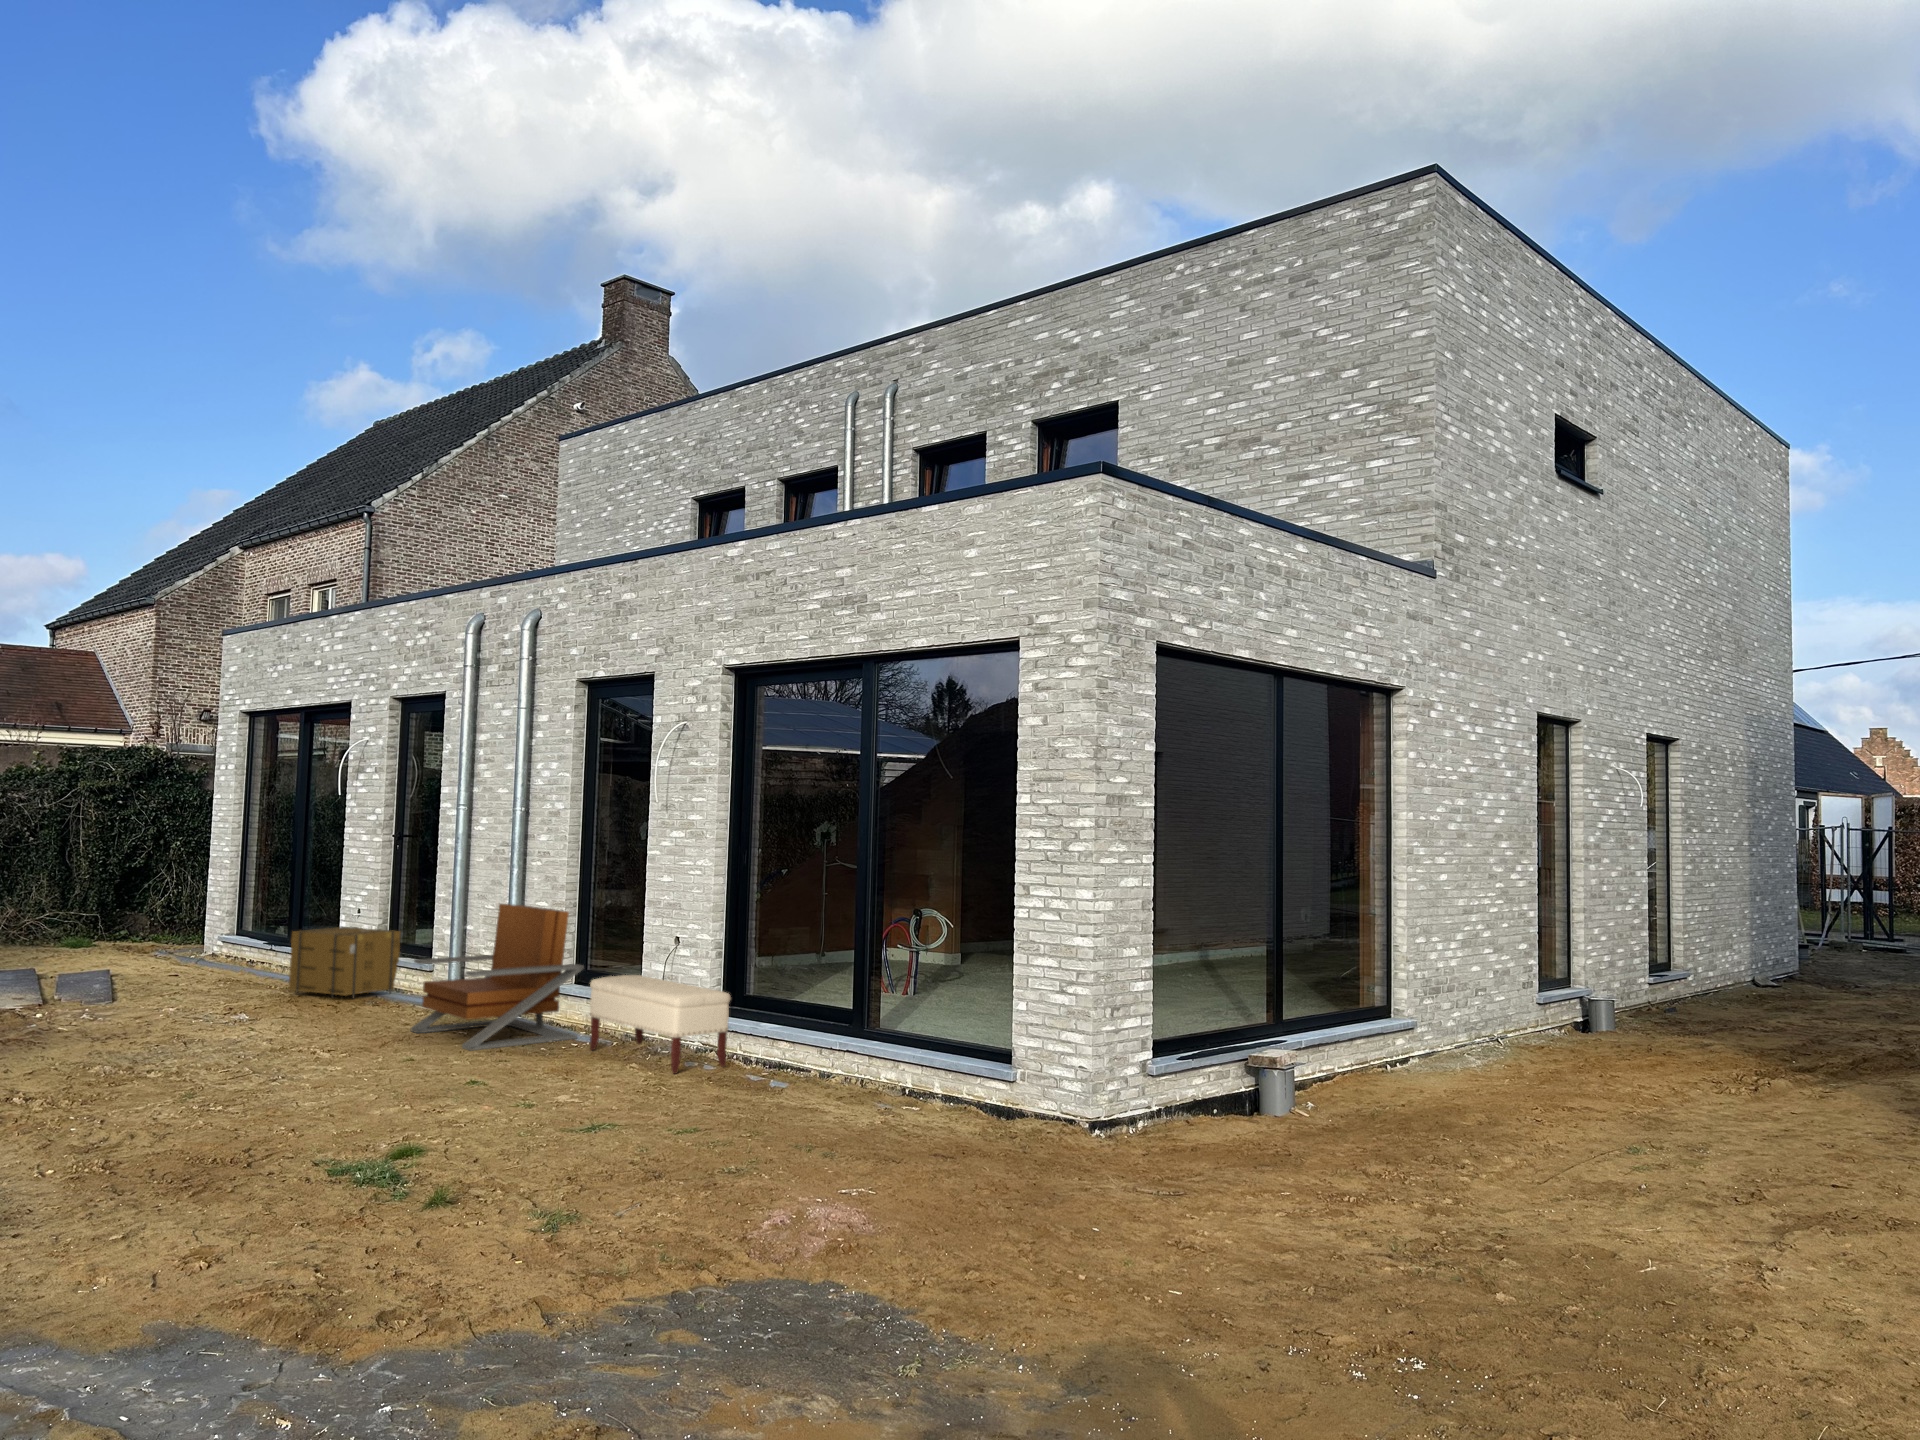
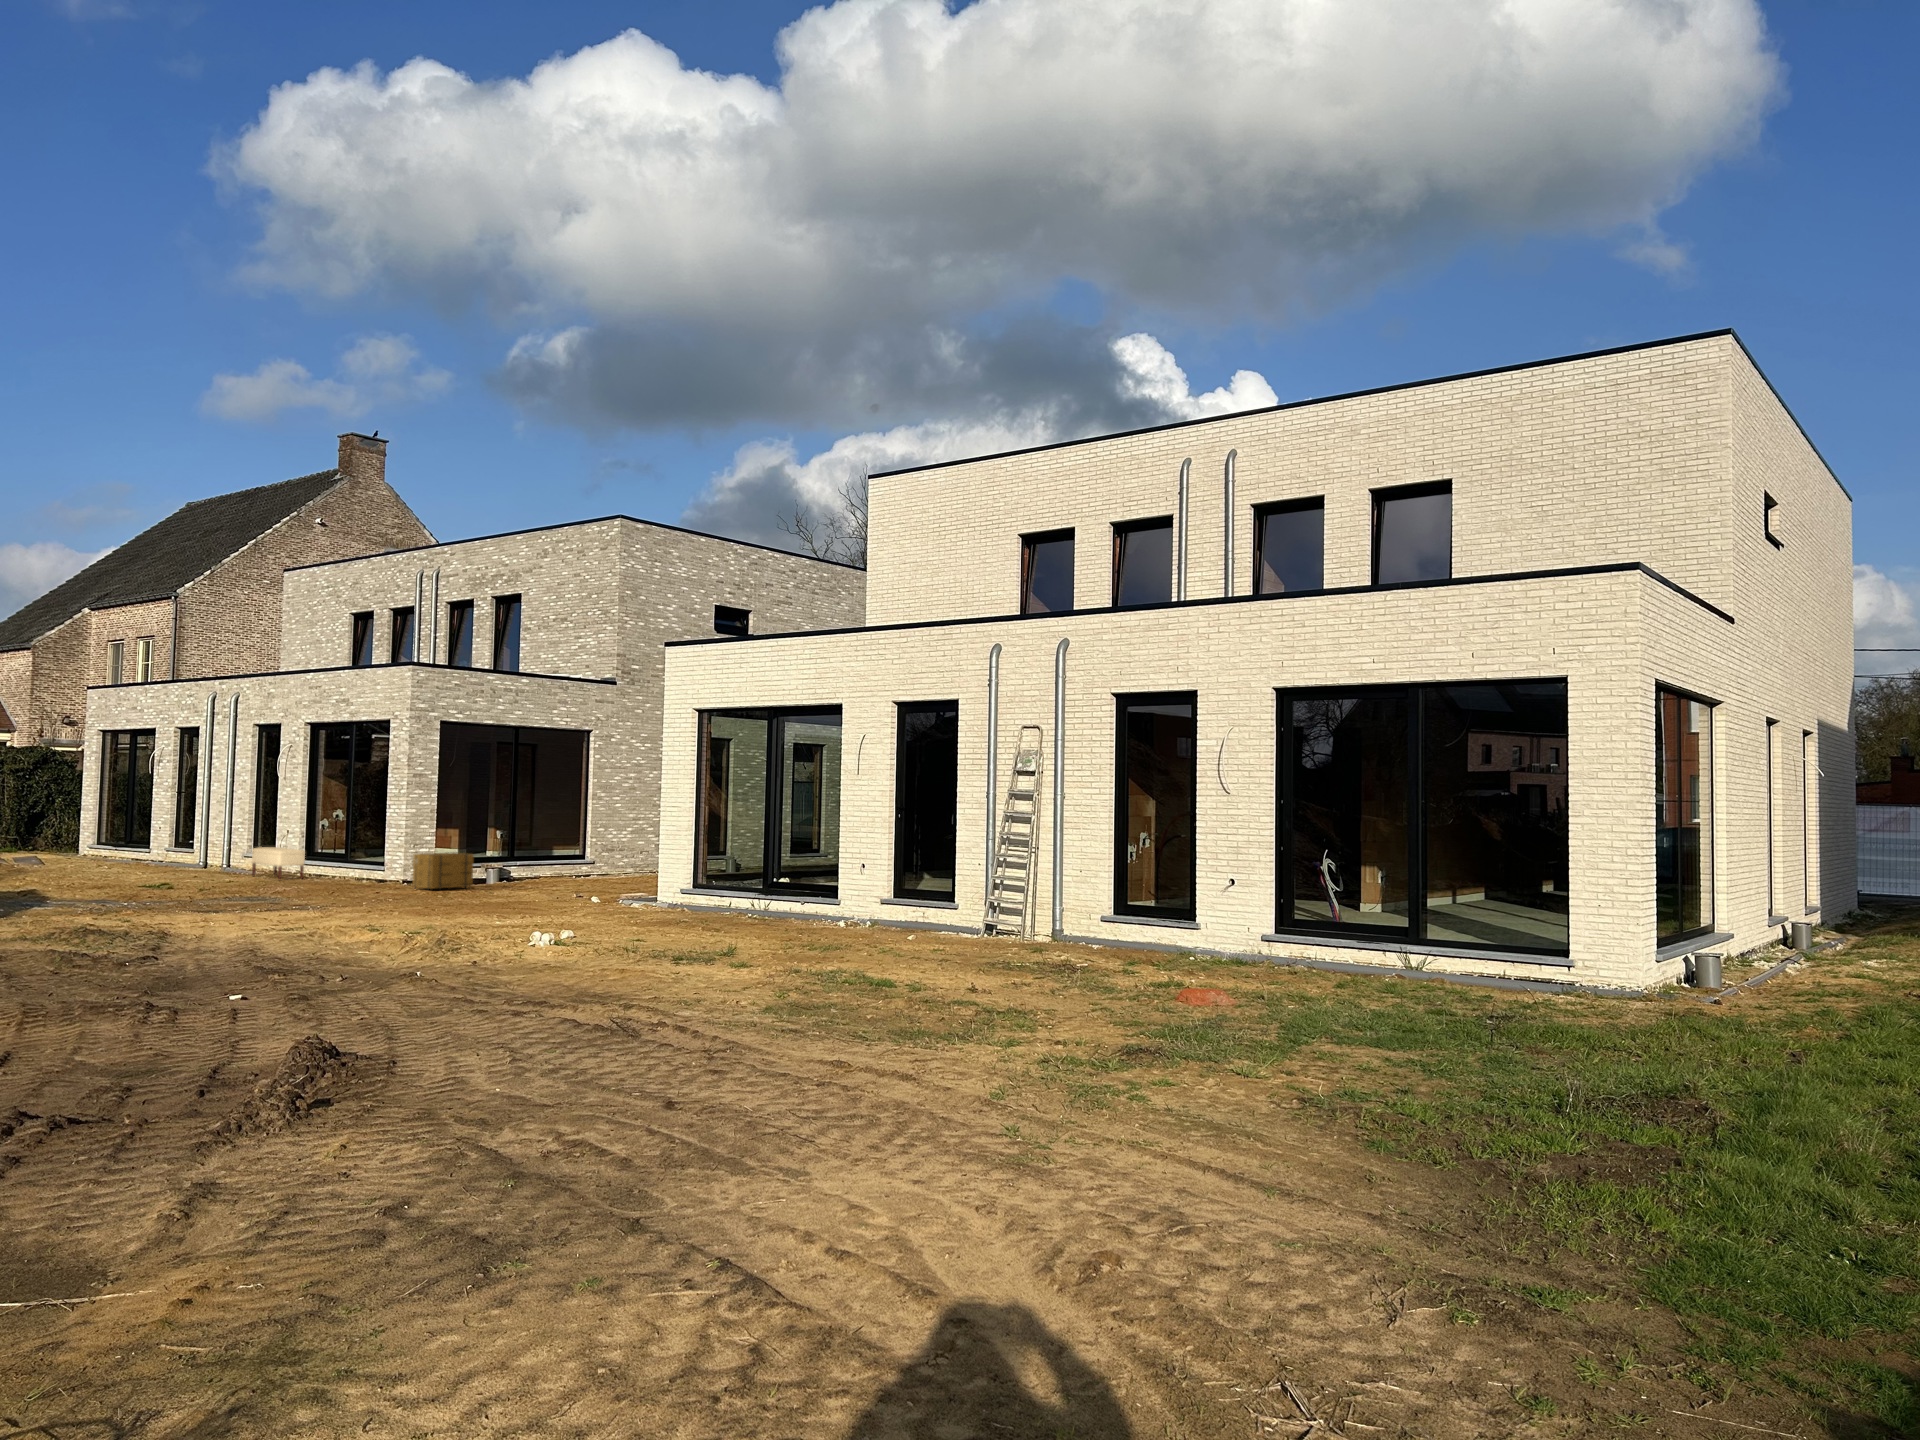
lounge chair: present [410,904,584,1050] -> none [177,820,254,877]
cardboard box: present [289,927,400,998] -> present [413,852,474,889]

